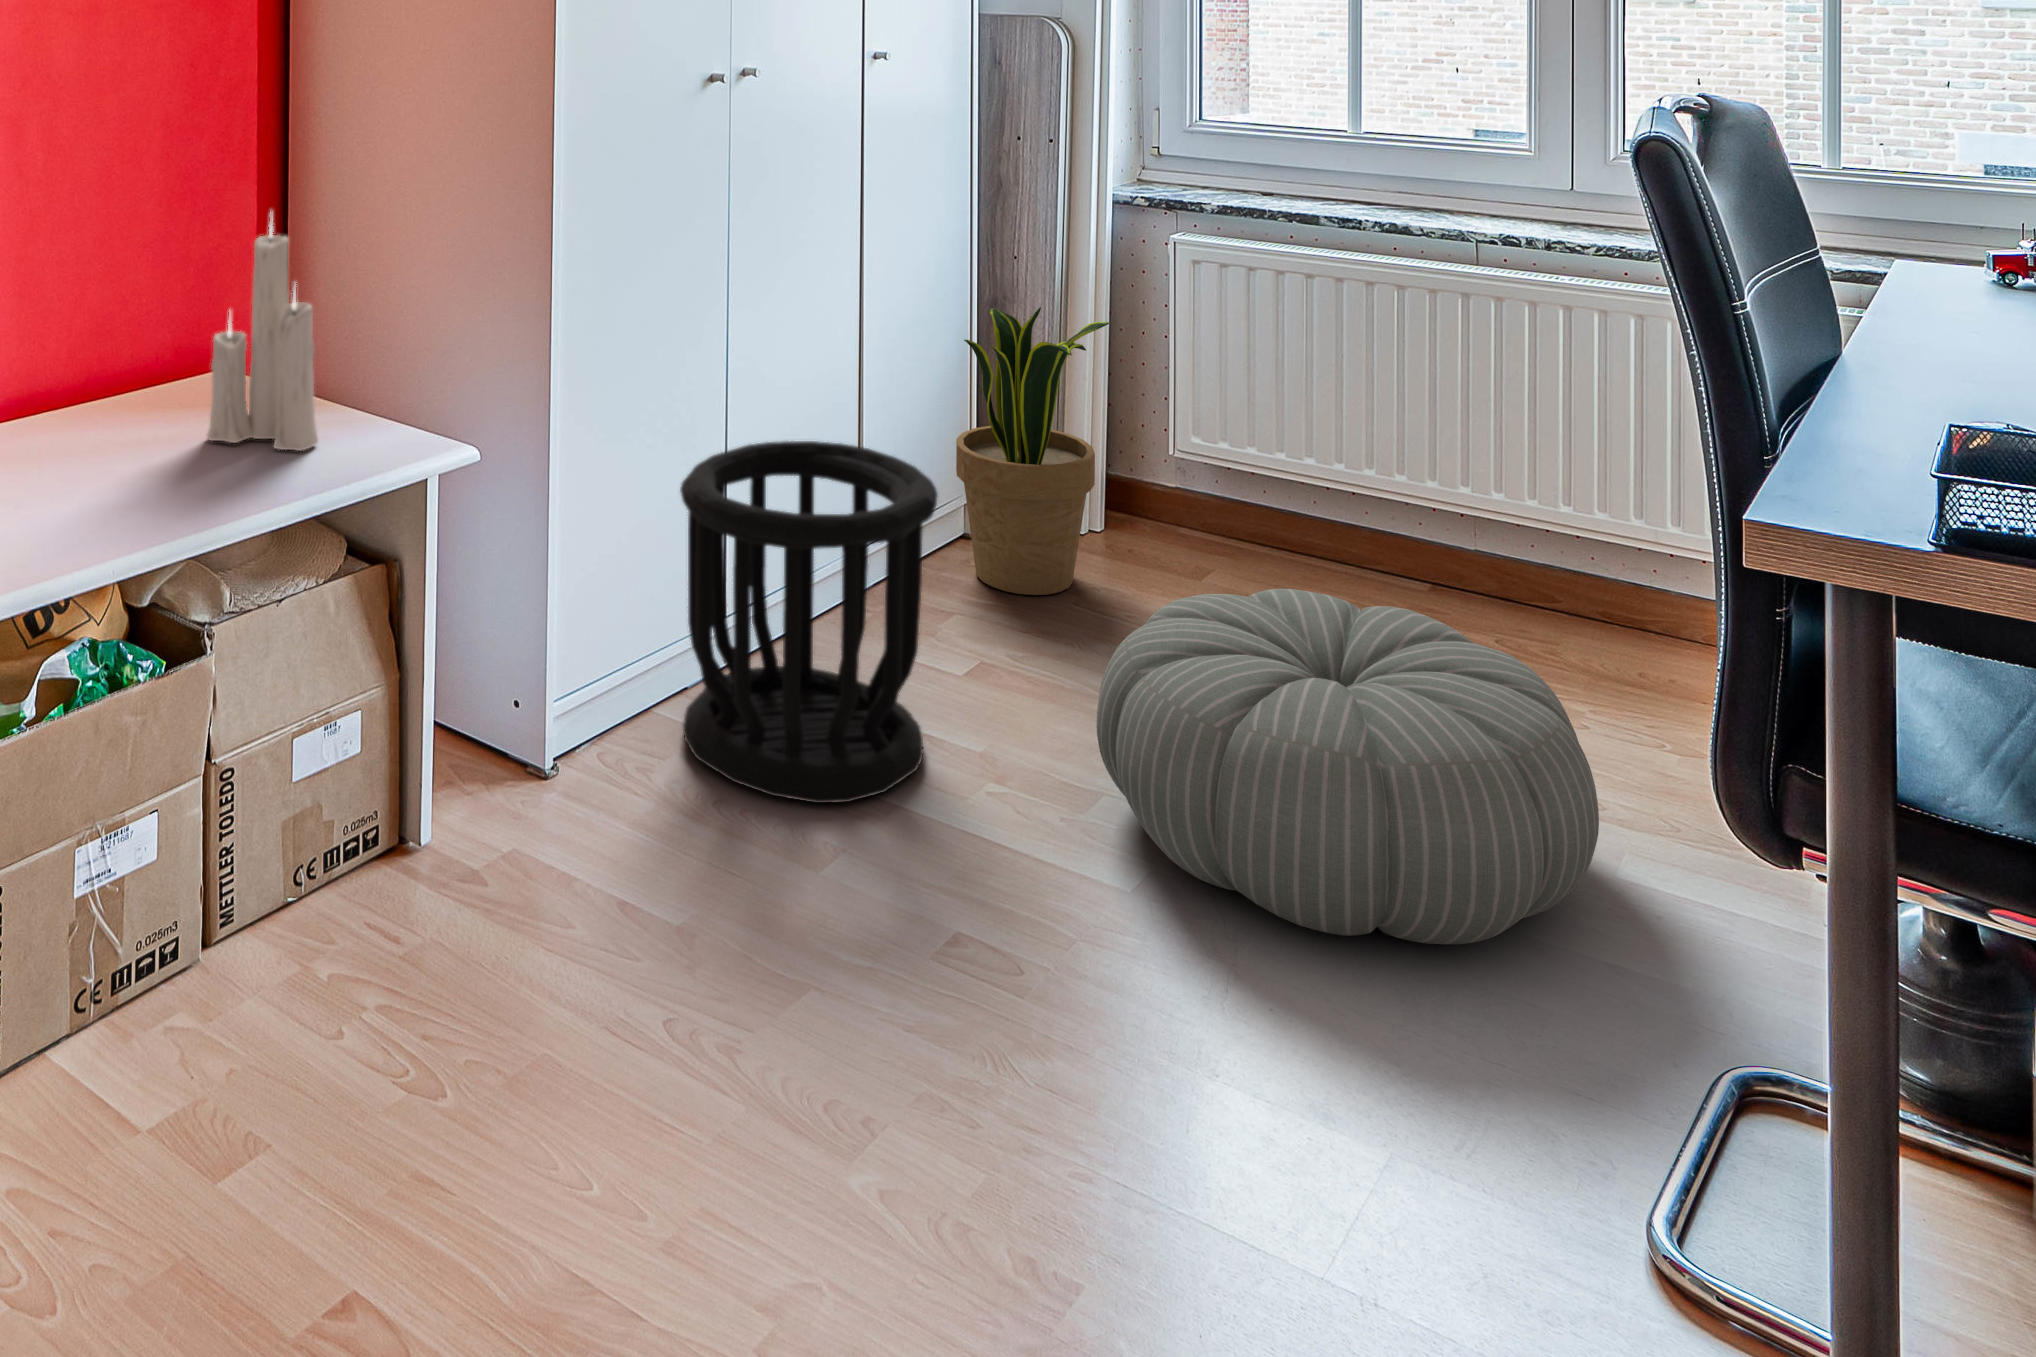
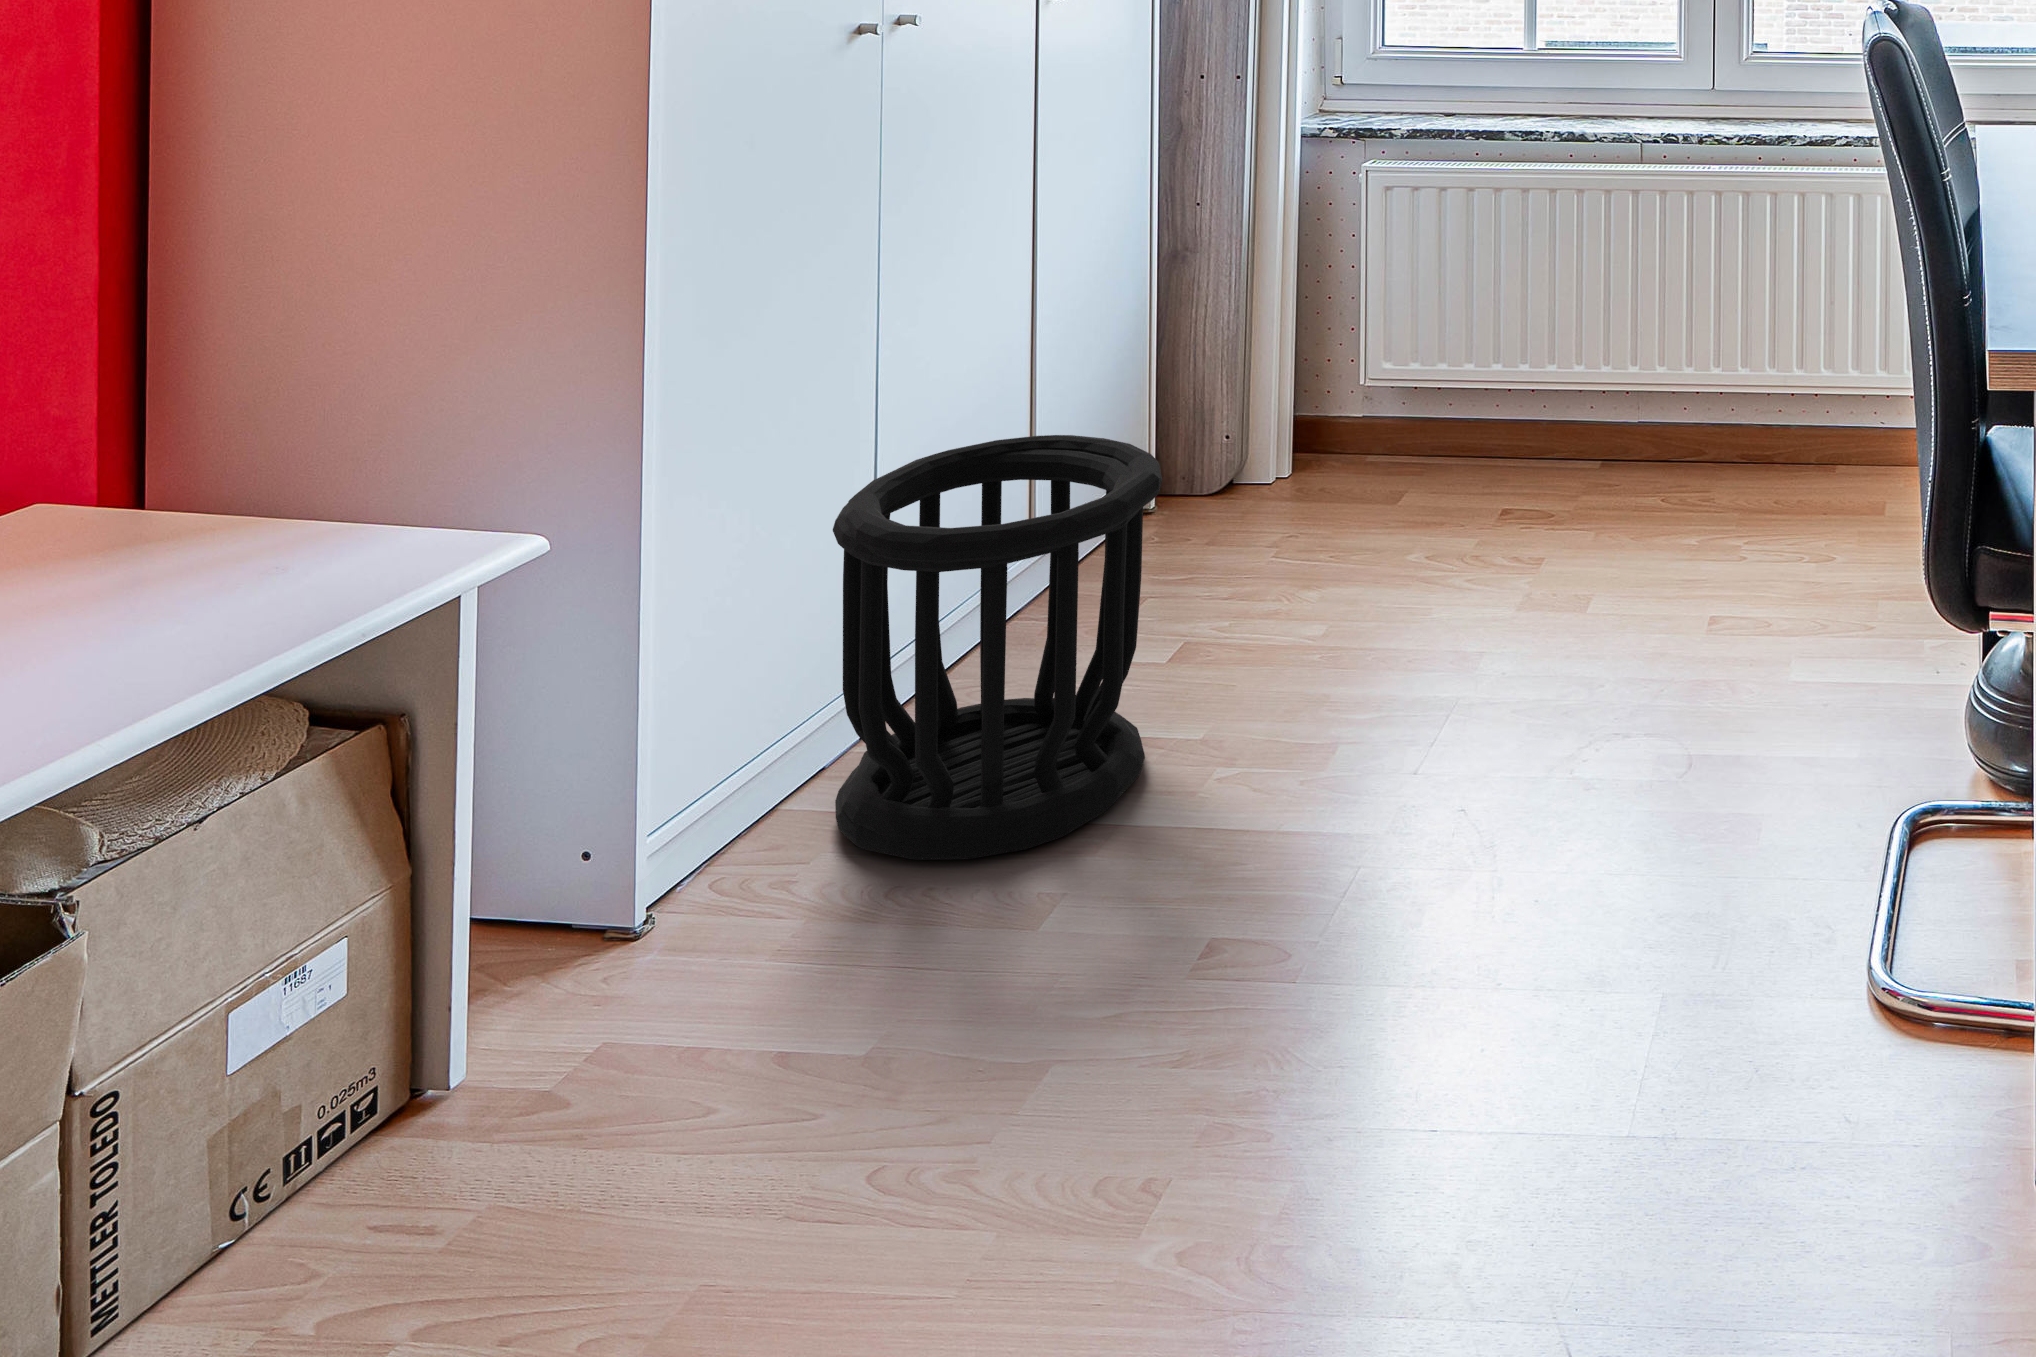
candle: present [207,221,318,451] -> none [35,238,264,620]
potted plant: present [956,307,1109,595] -> none [1146,252,1317,561]
pouf: present [1097,588,1599,944] -> none [1339,482,1782,801]

